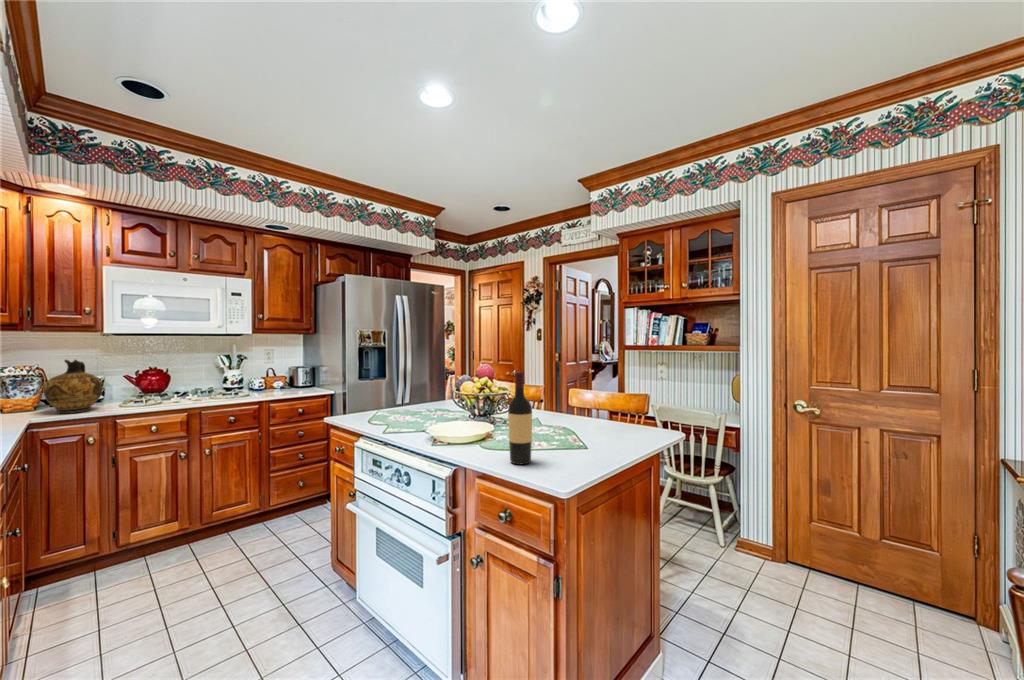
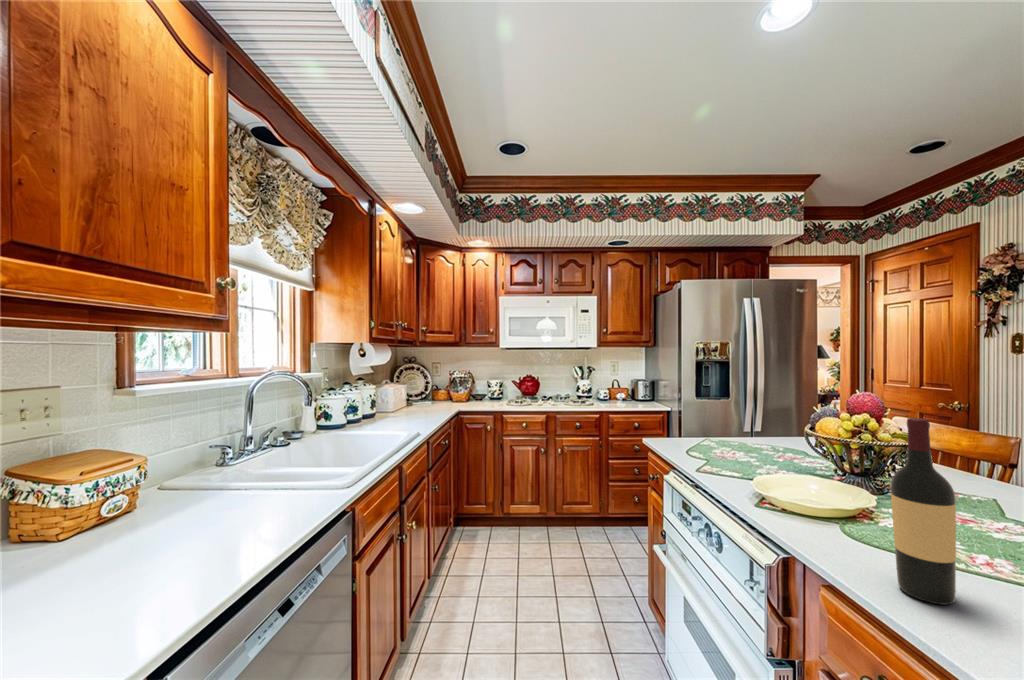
ceramic jug: present [43,360,103,413] -> none [465,367,496,405]

